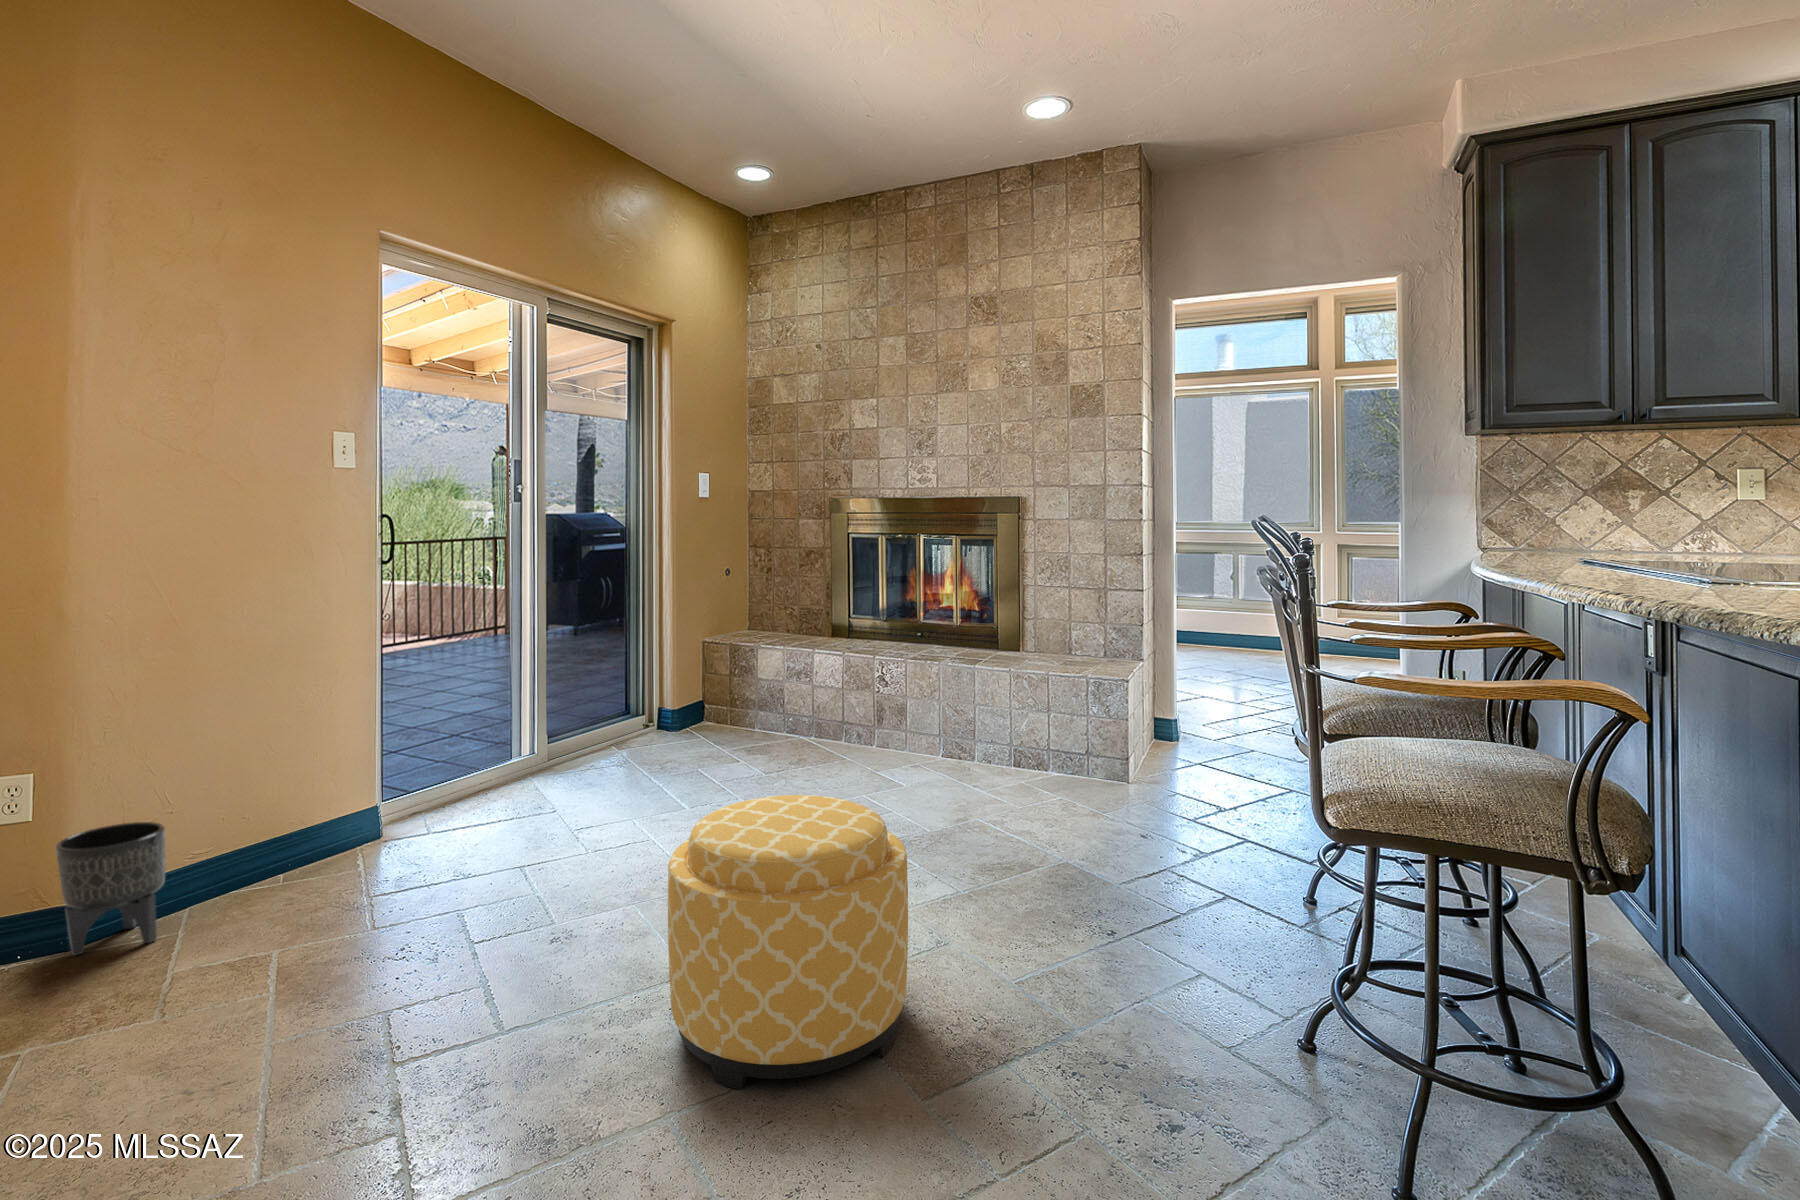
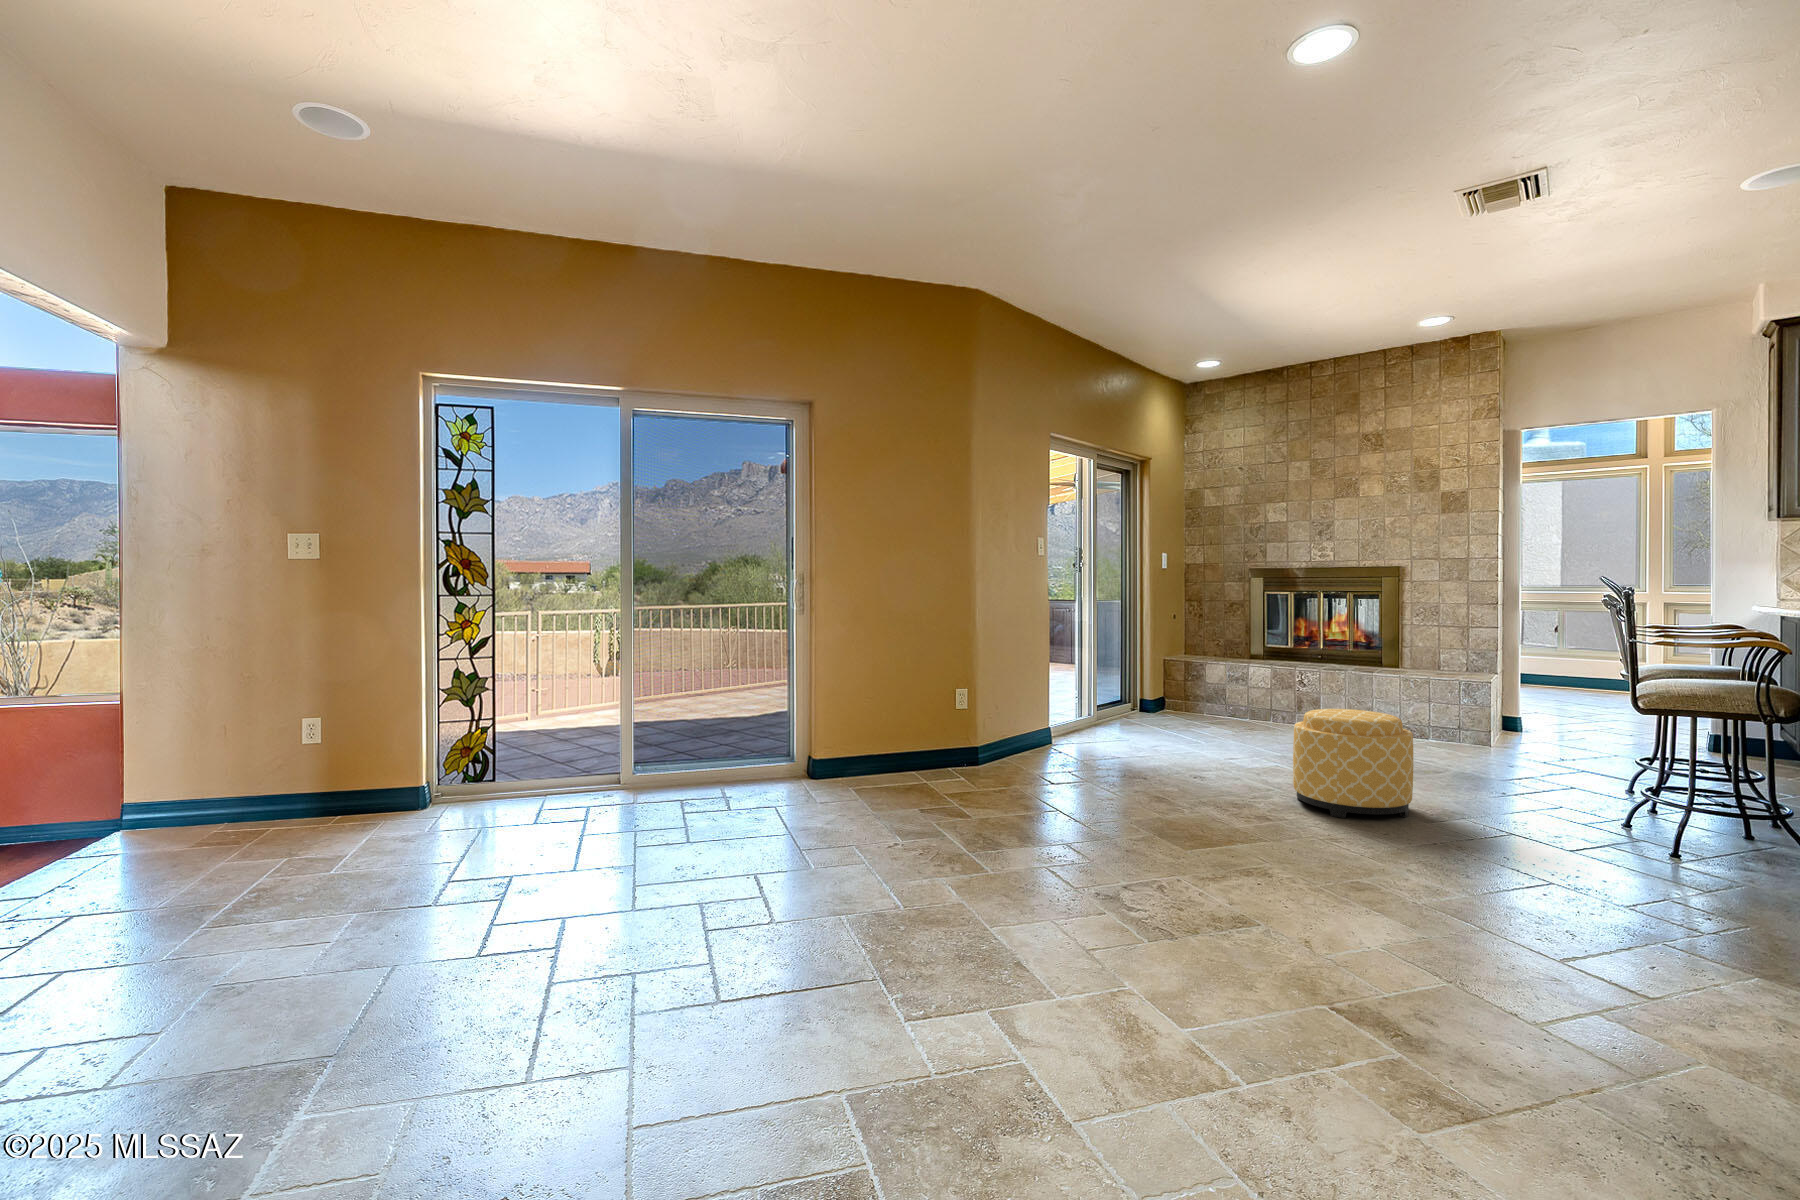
planter: present [55,822,165,956] -> none [981,717,1017,769]

